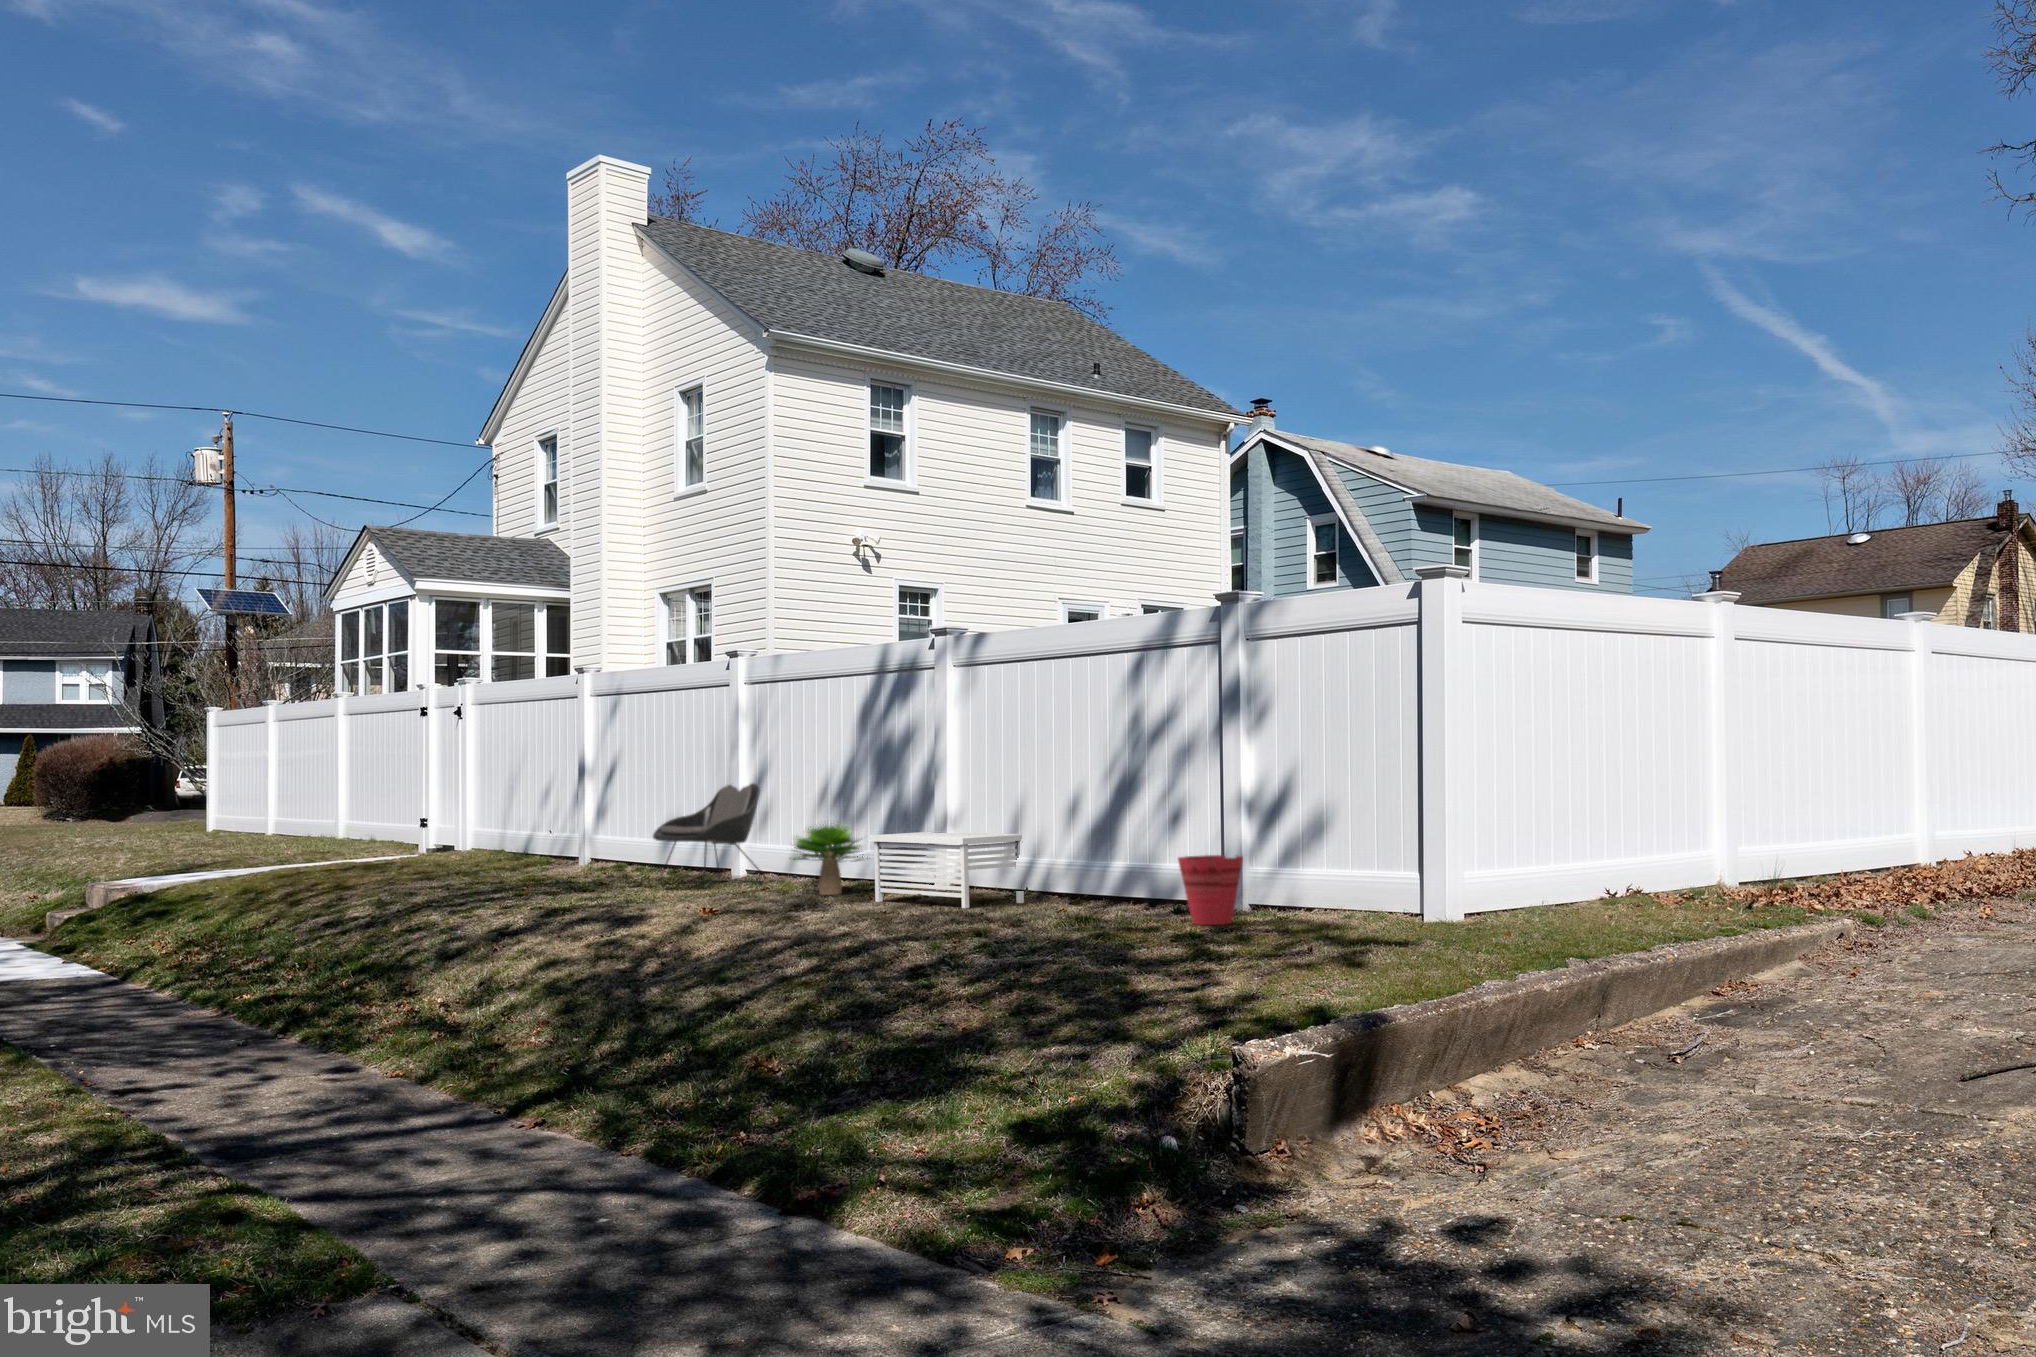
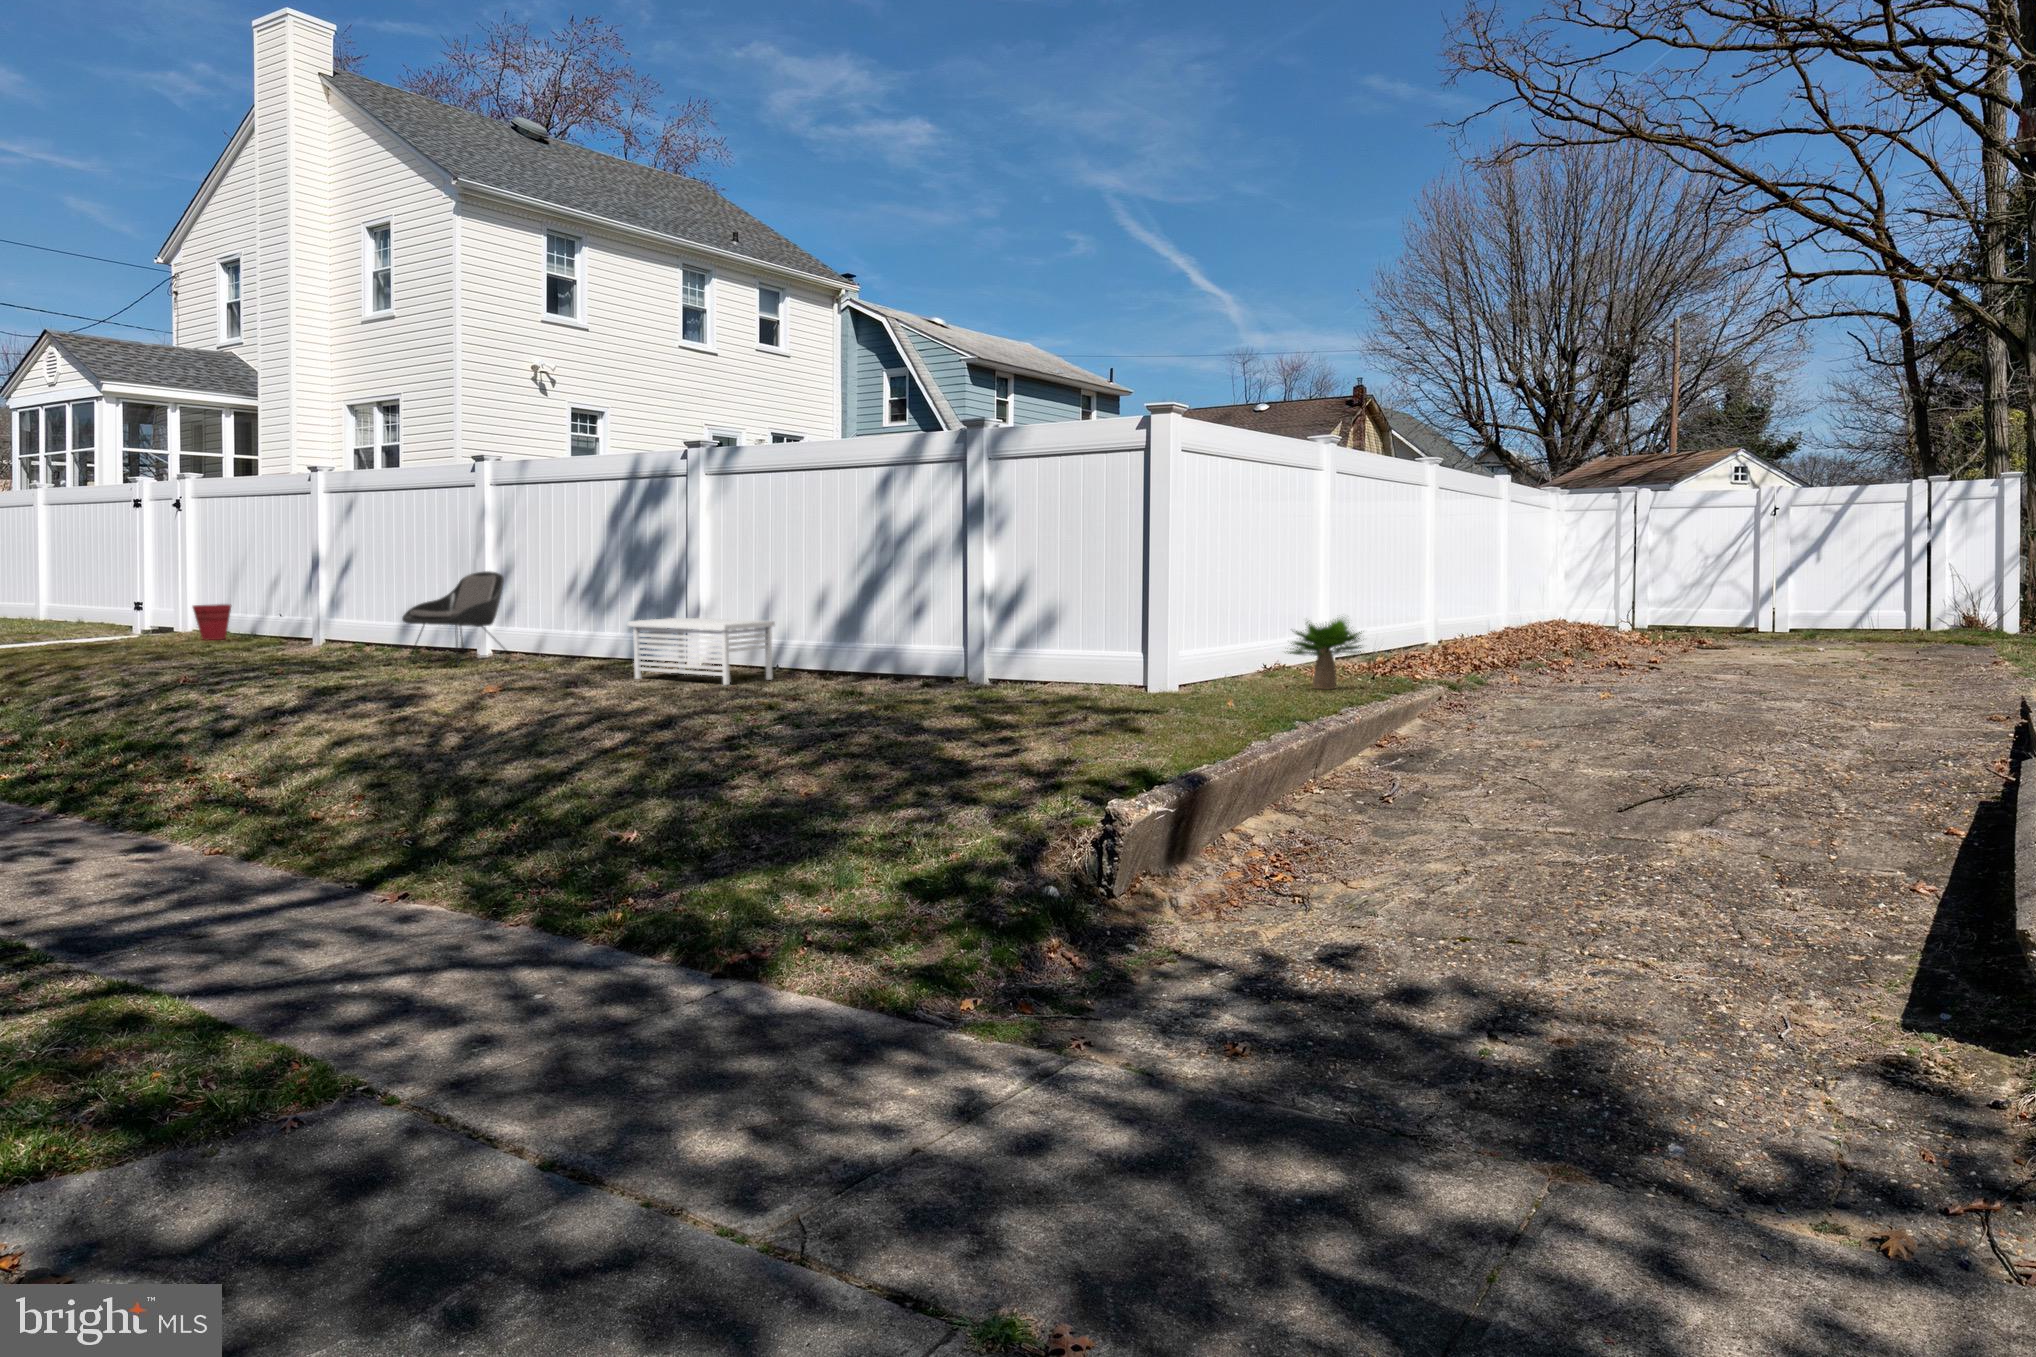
potted plant: present [792,824,868,895] -> present [1287,618,1362,689]
bucket: present [1178,855,1243,925] -> present [193,604,231,640]

